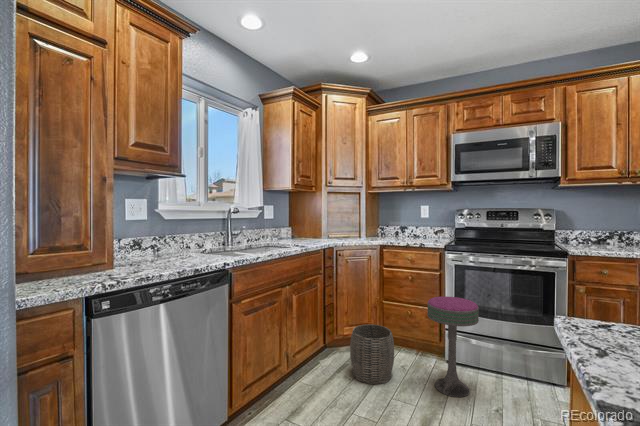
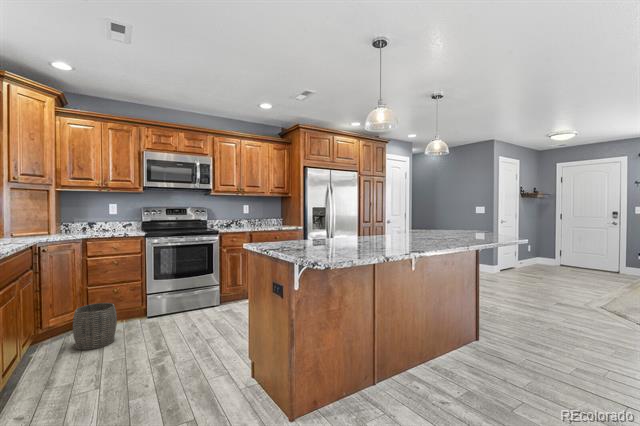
bar stool: present [427,296,479,397] -> none [143,267,179,332]

